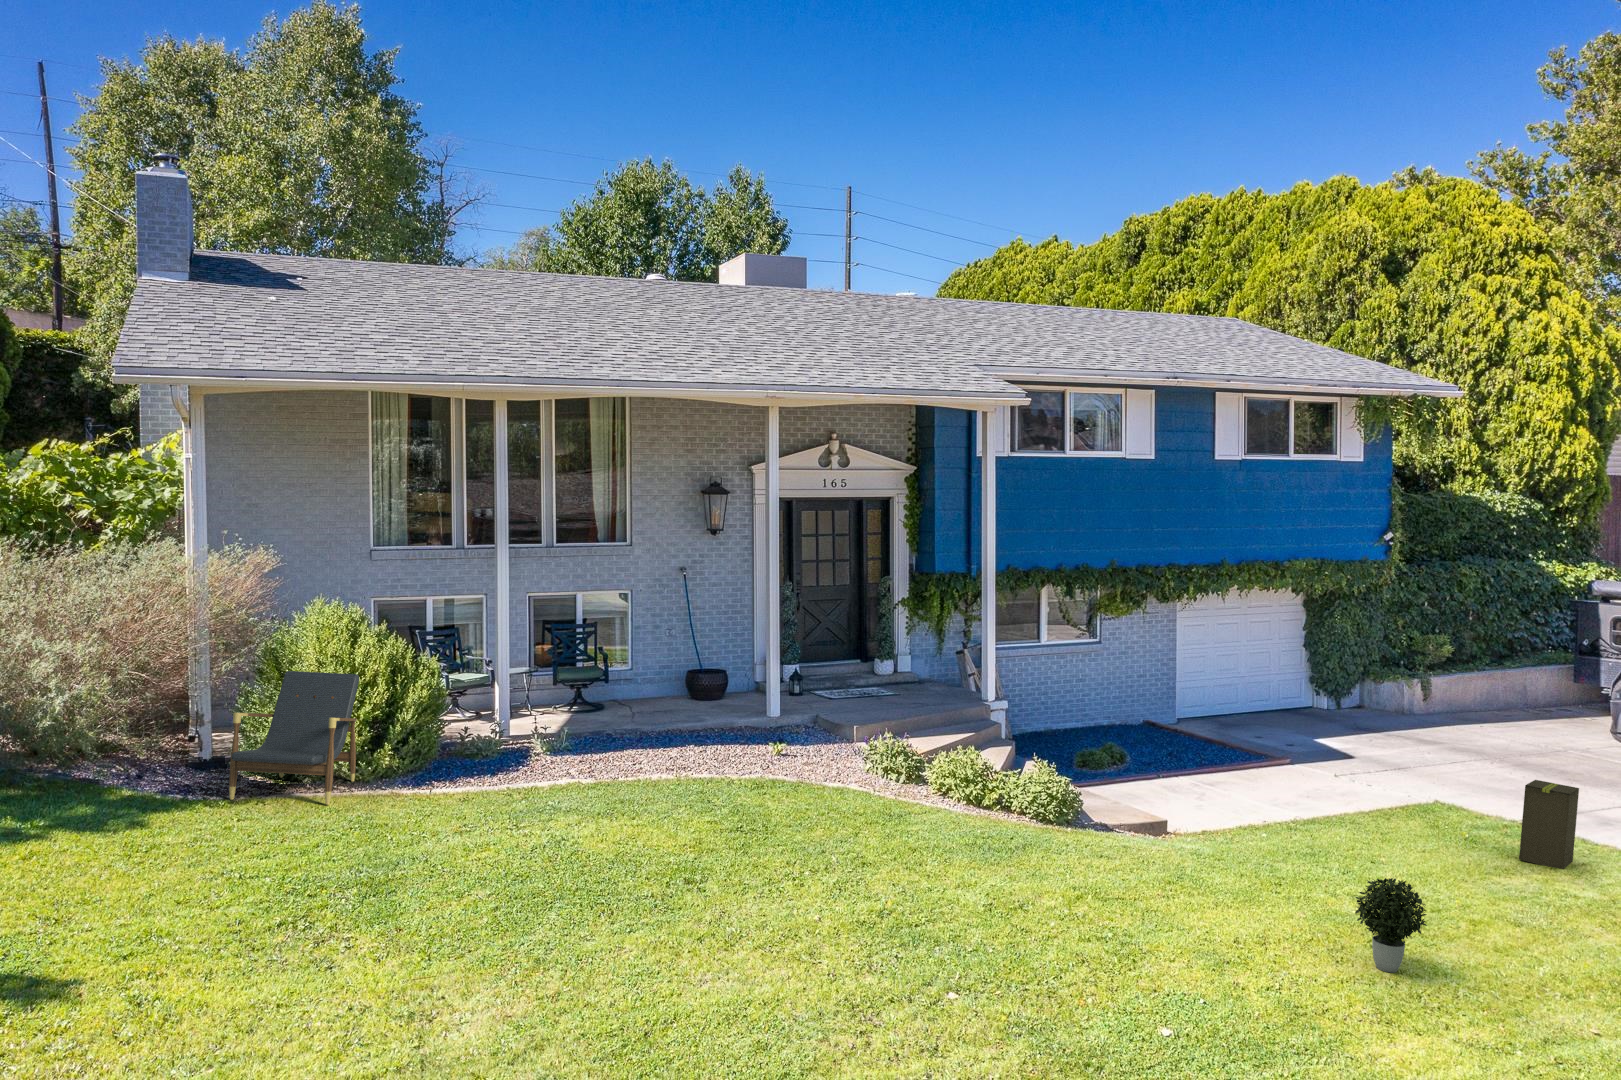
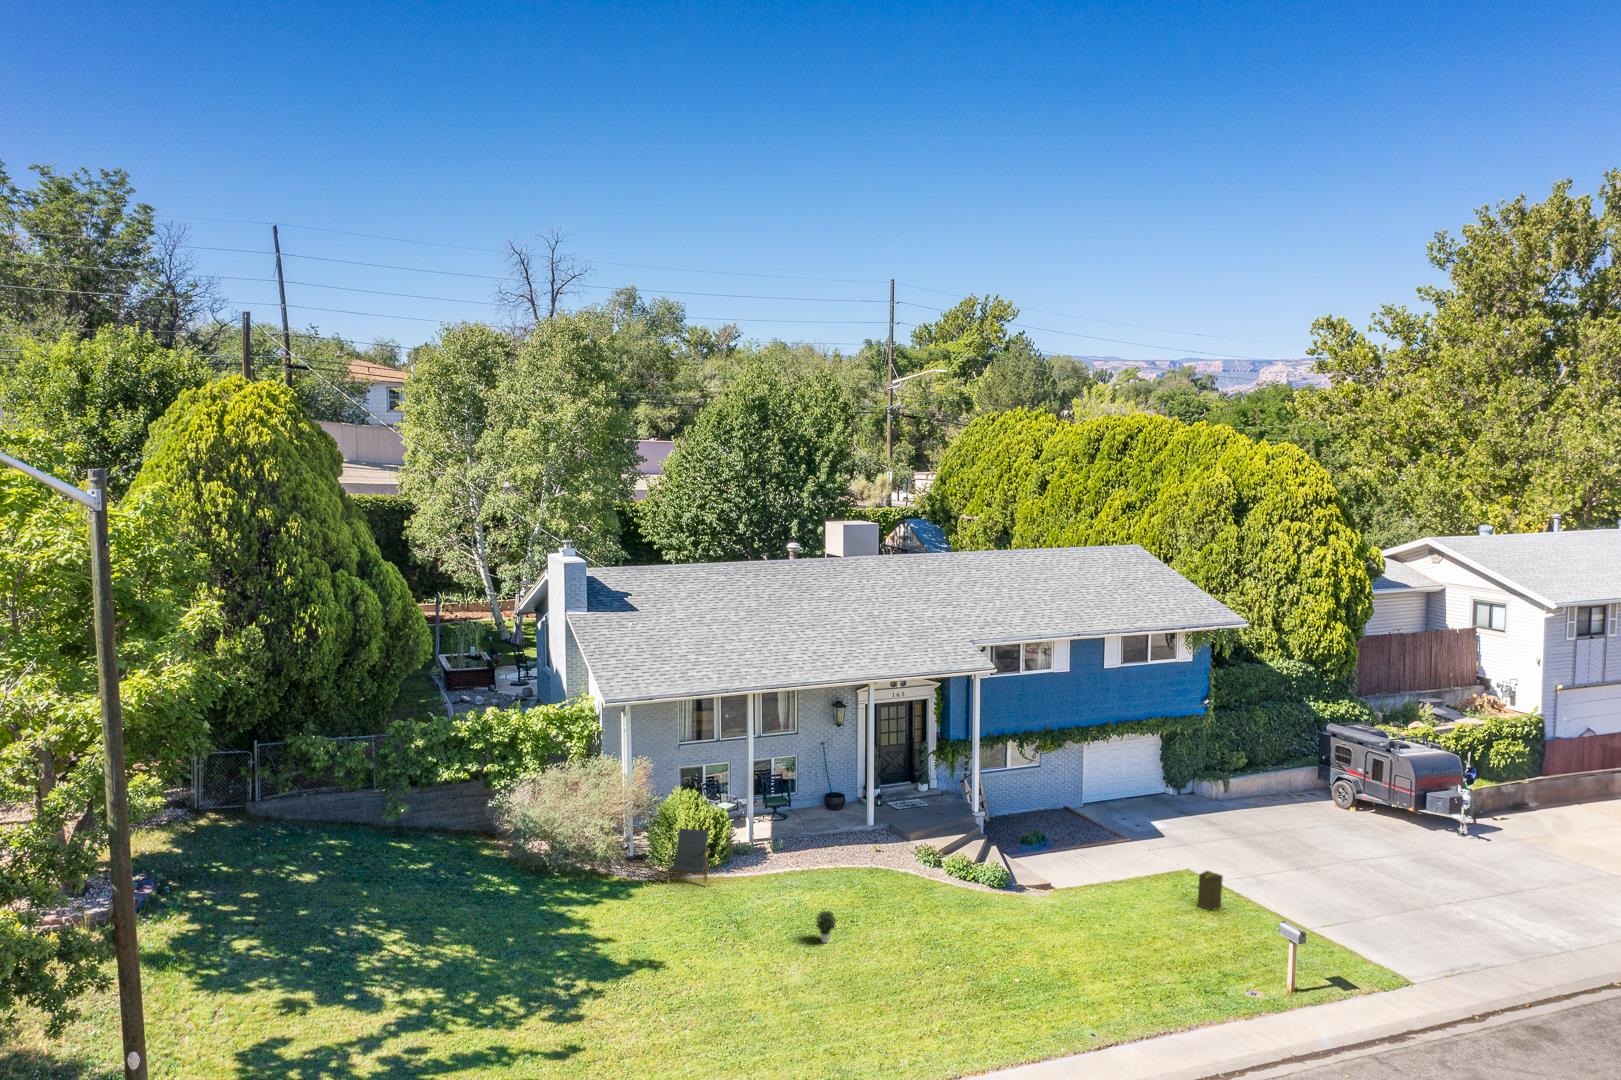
potted plant: present [1355,878,1427,973] -> present [816,911,836,943]

